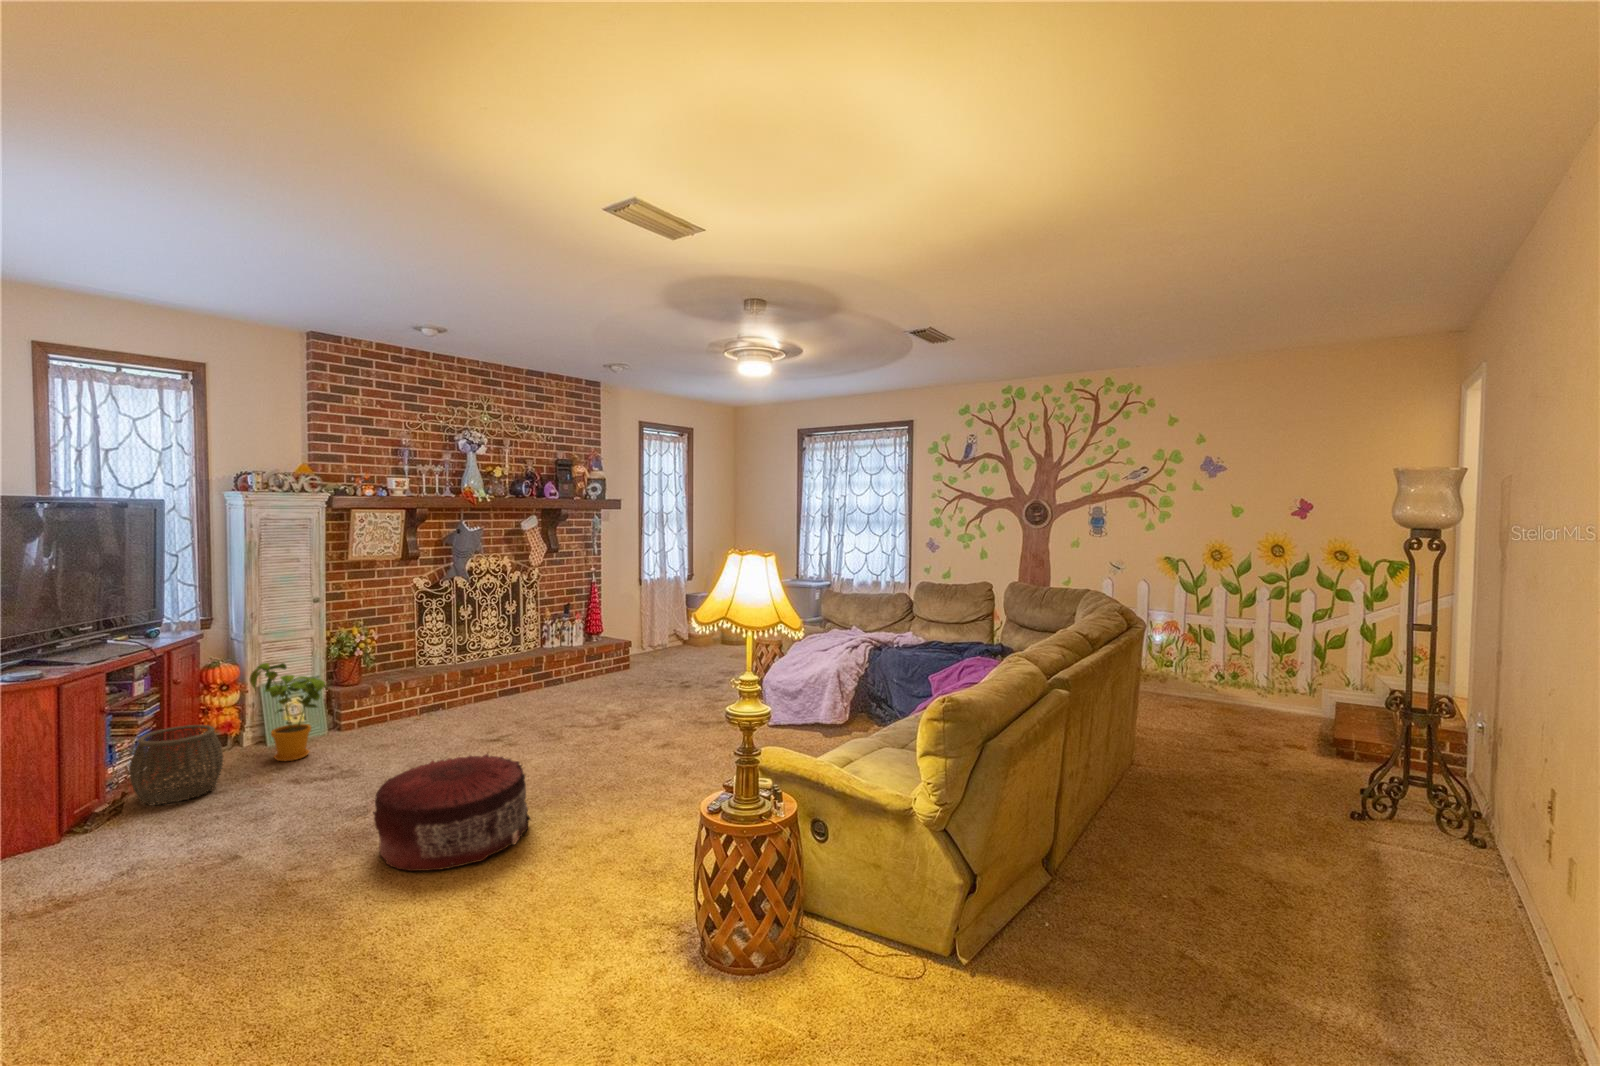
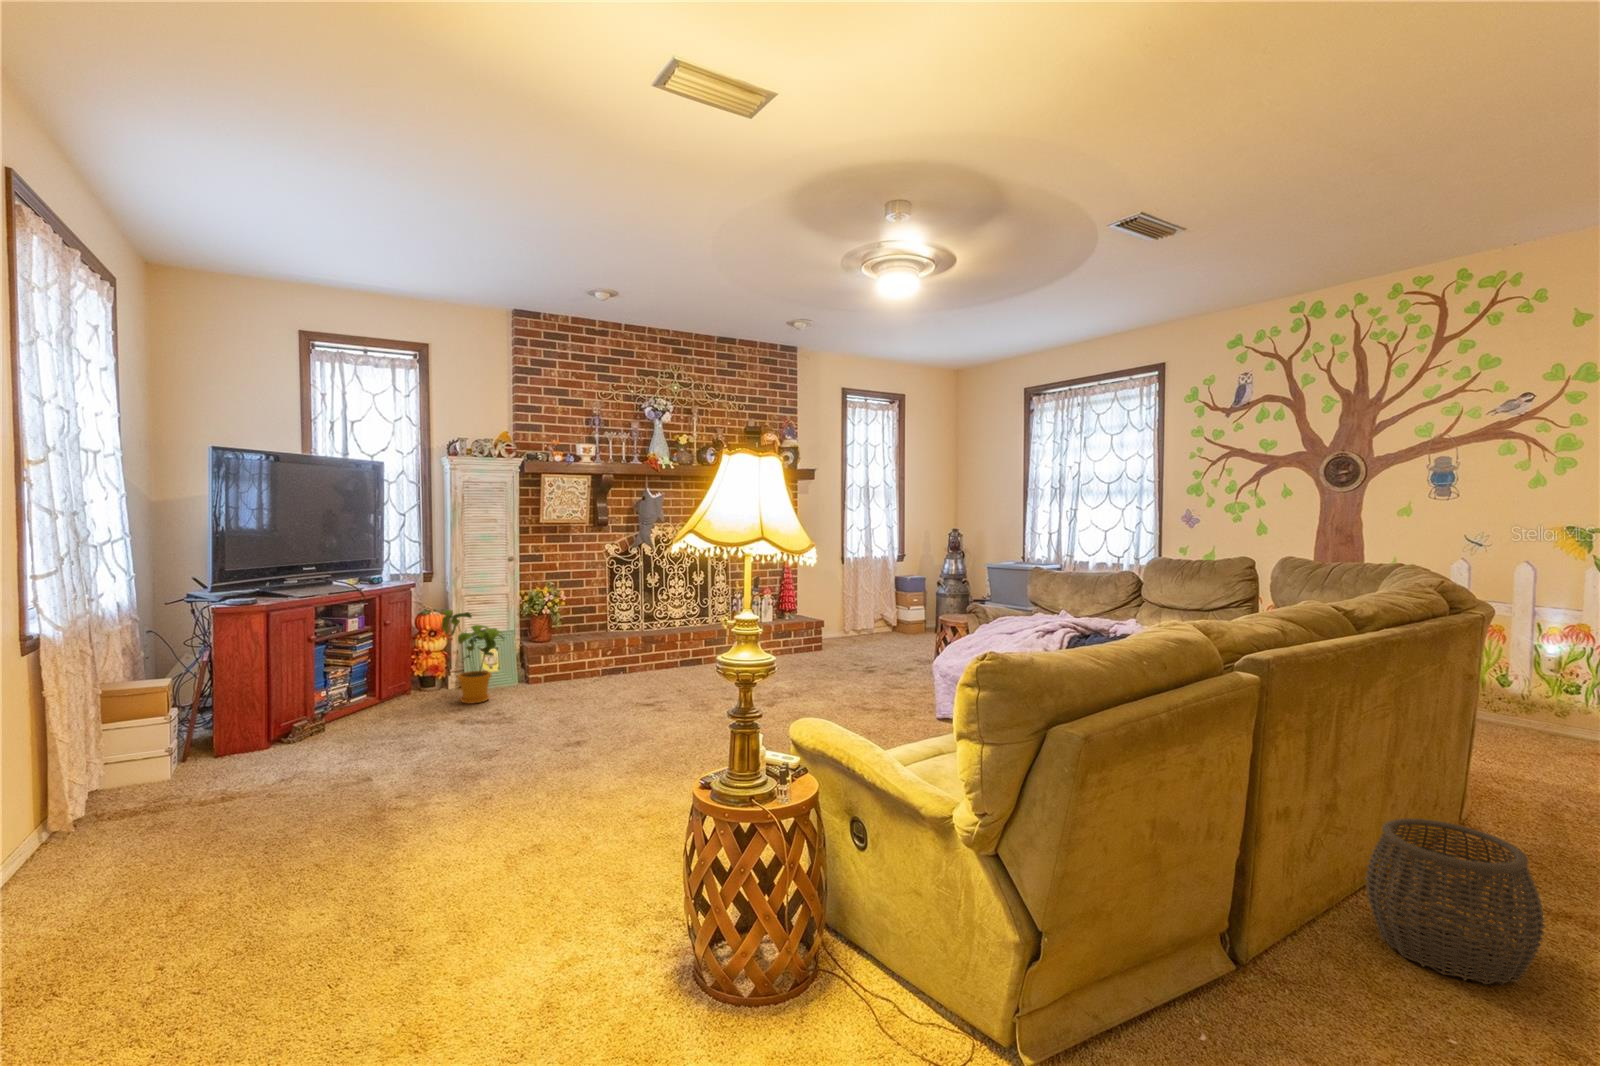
woven basket: present [129,725,224,805] -> present [1365,818,1545,985]
pouf: present [373,753,531,871] -> none [465,708,622,818]

